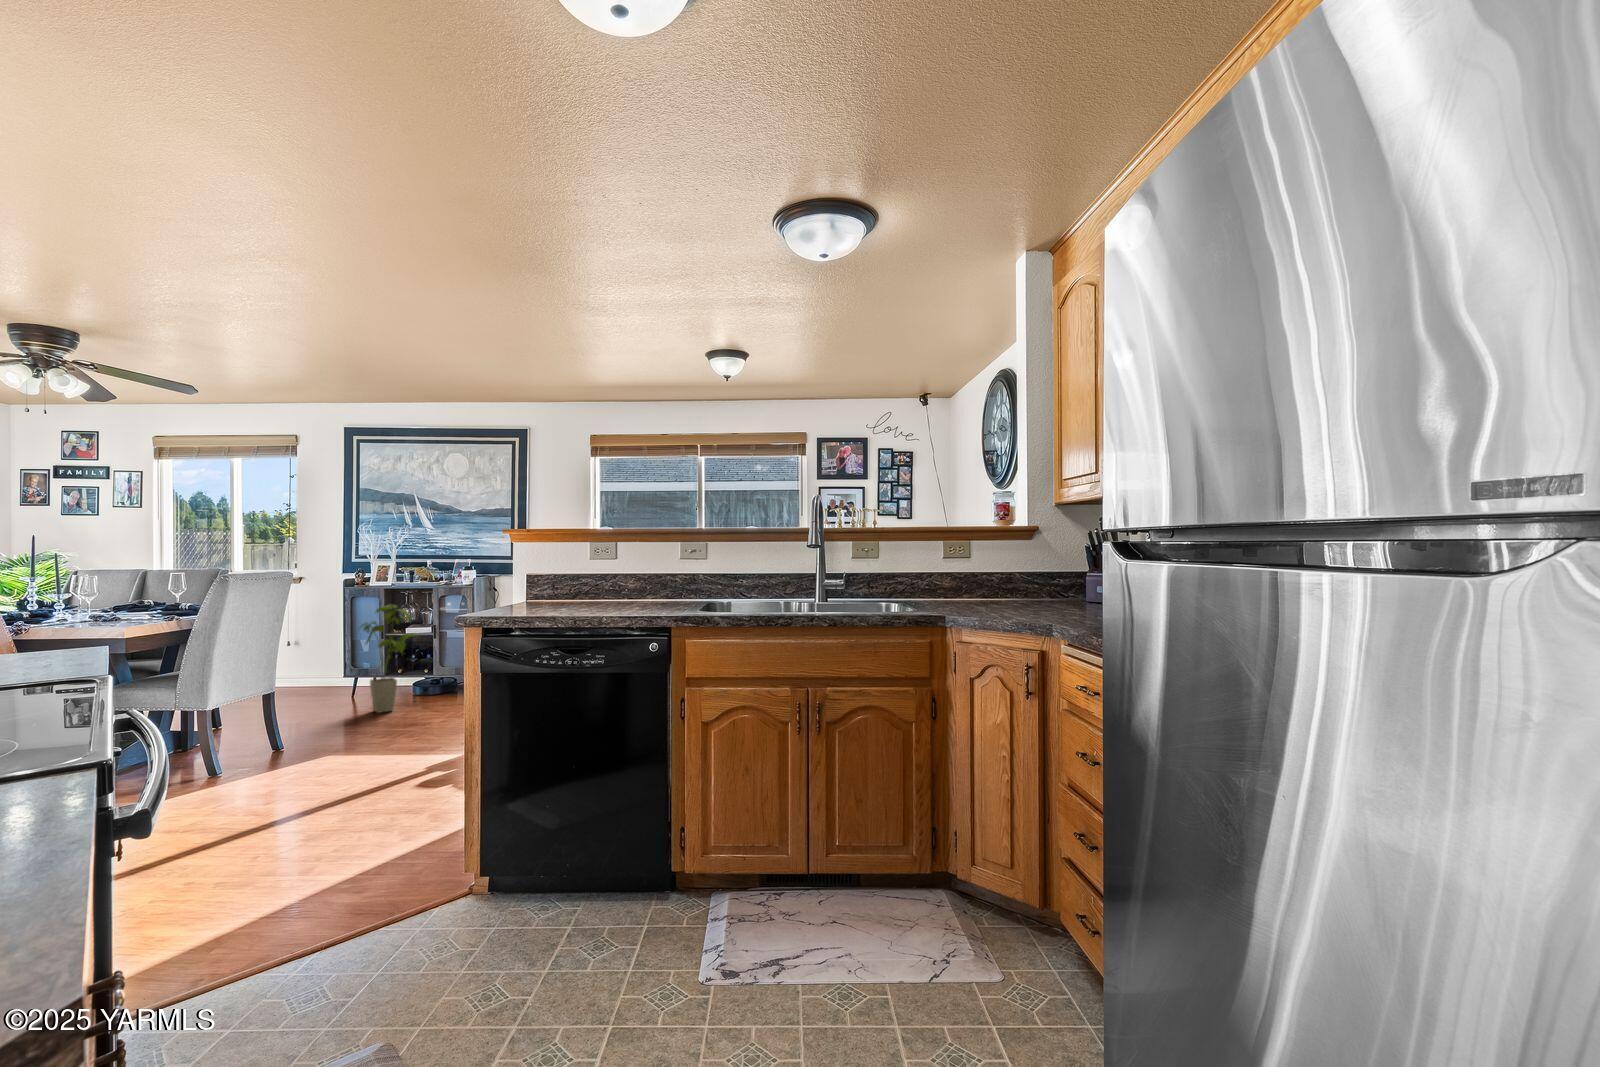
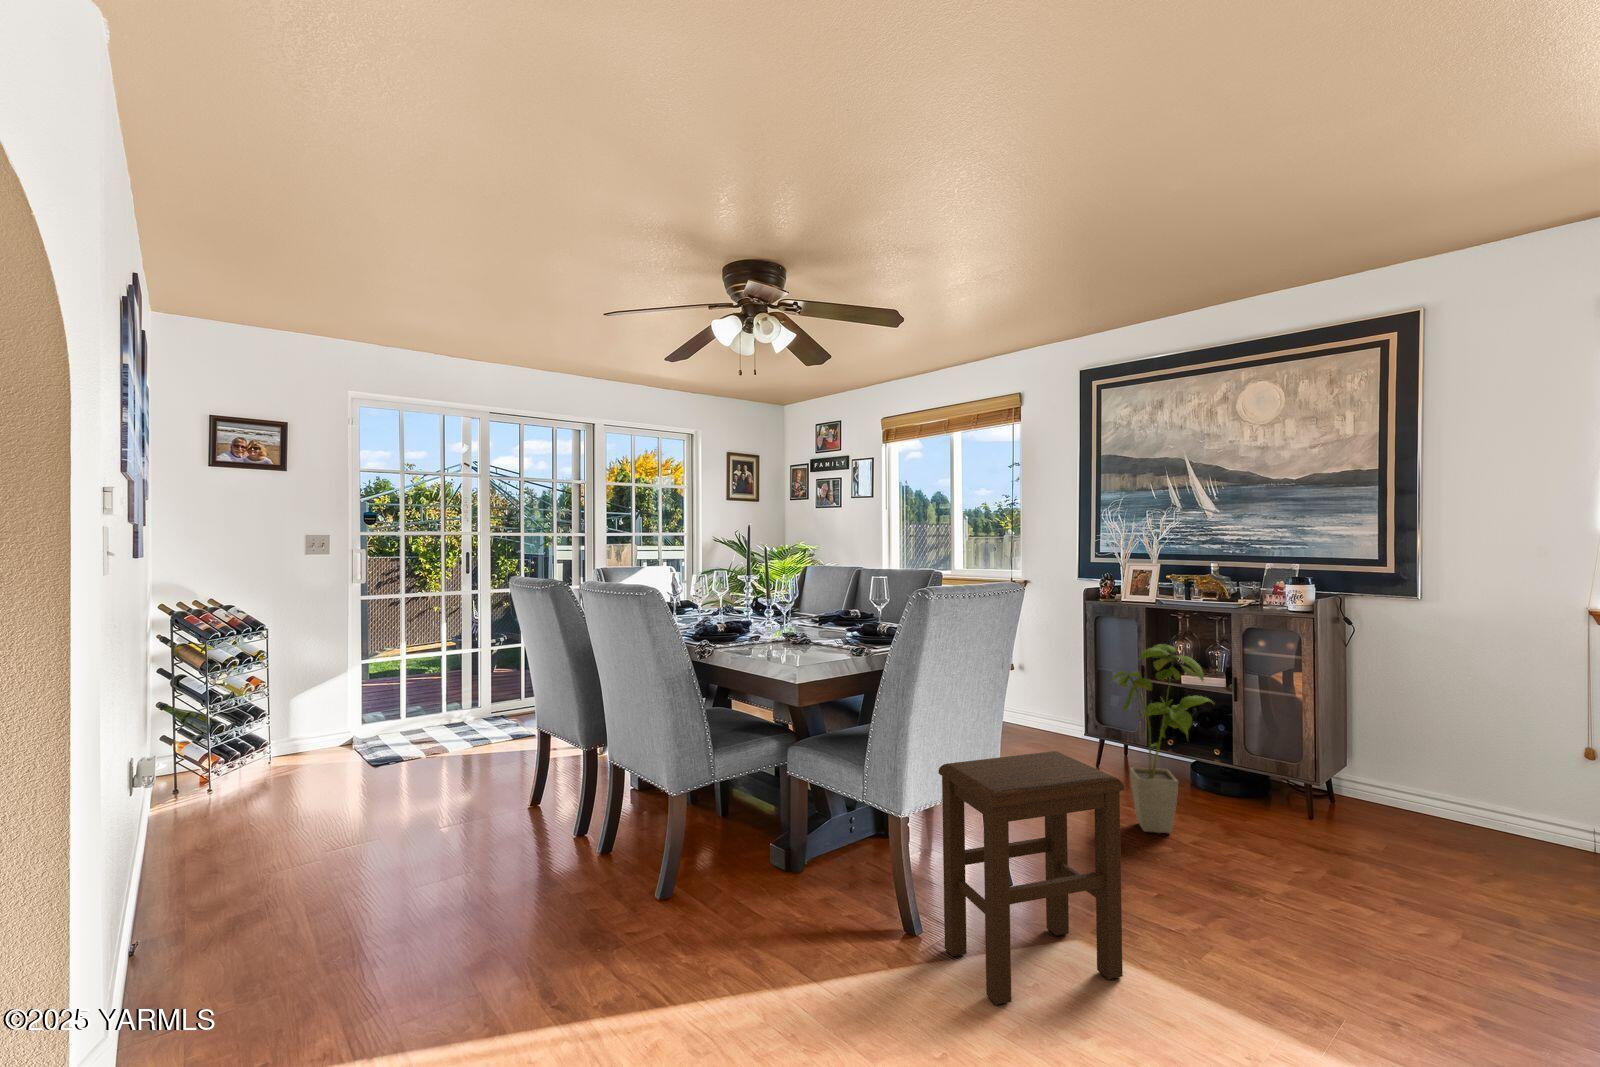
stool: none [253,654,358,769] -> present [938,751,1124,1005]

